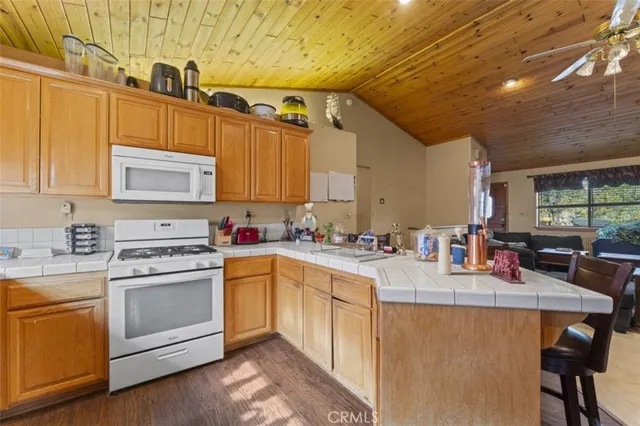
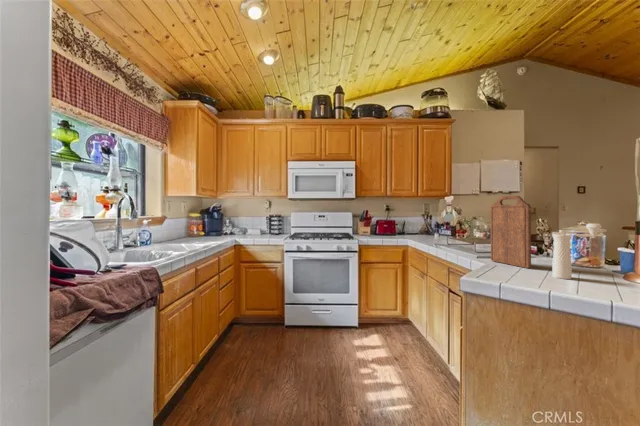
cutting board: none [380,204,416,268] -> present [491,196,531,268]

